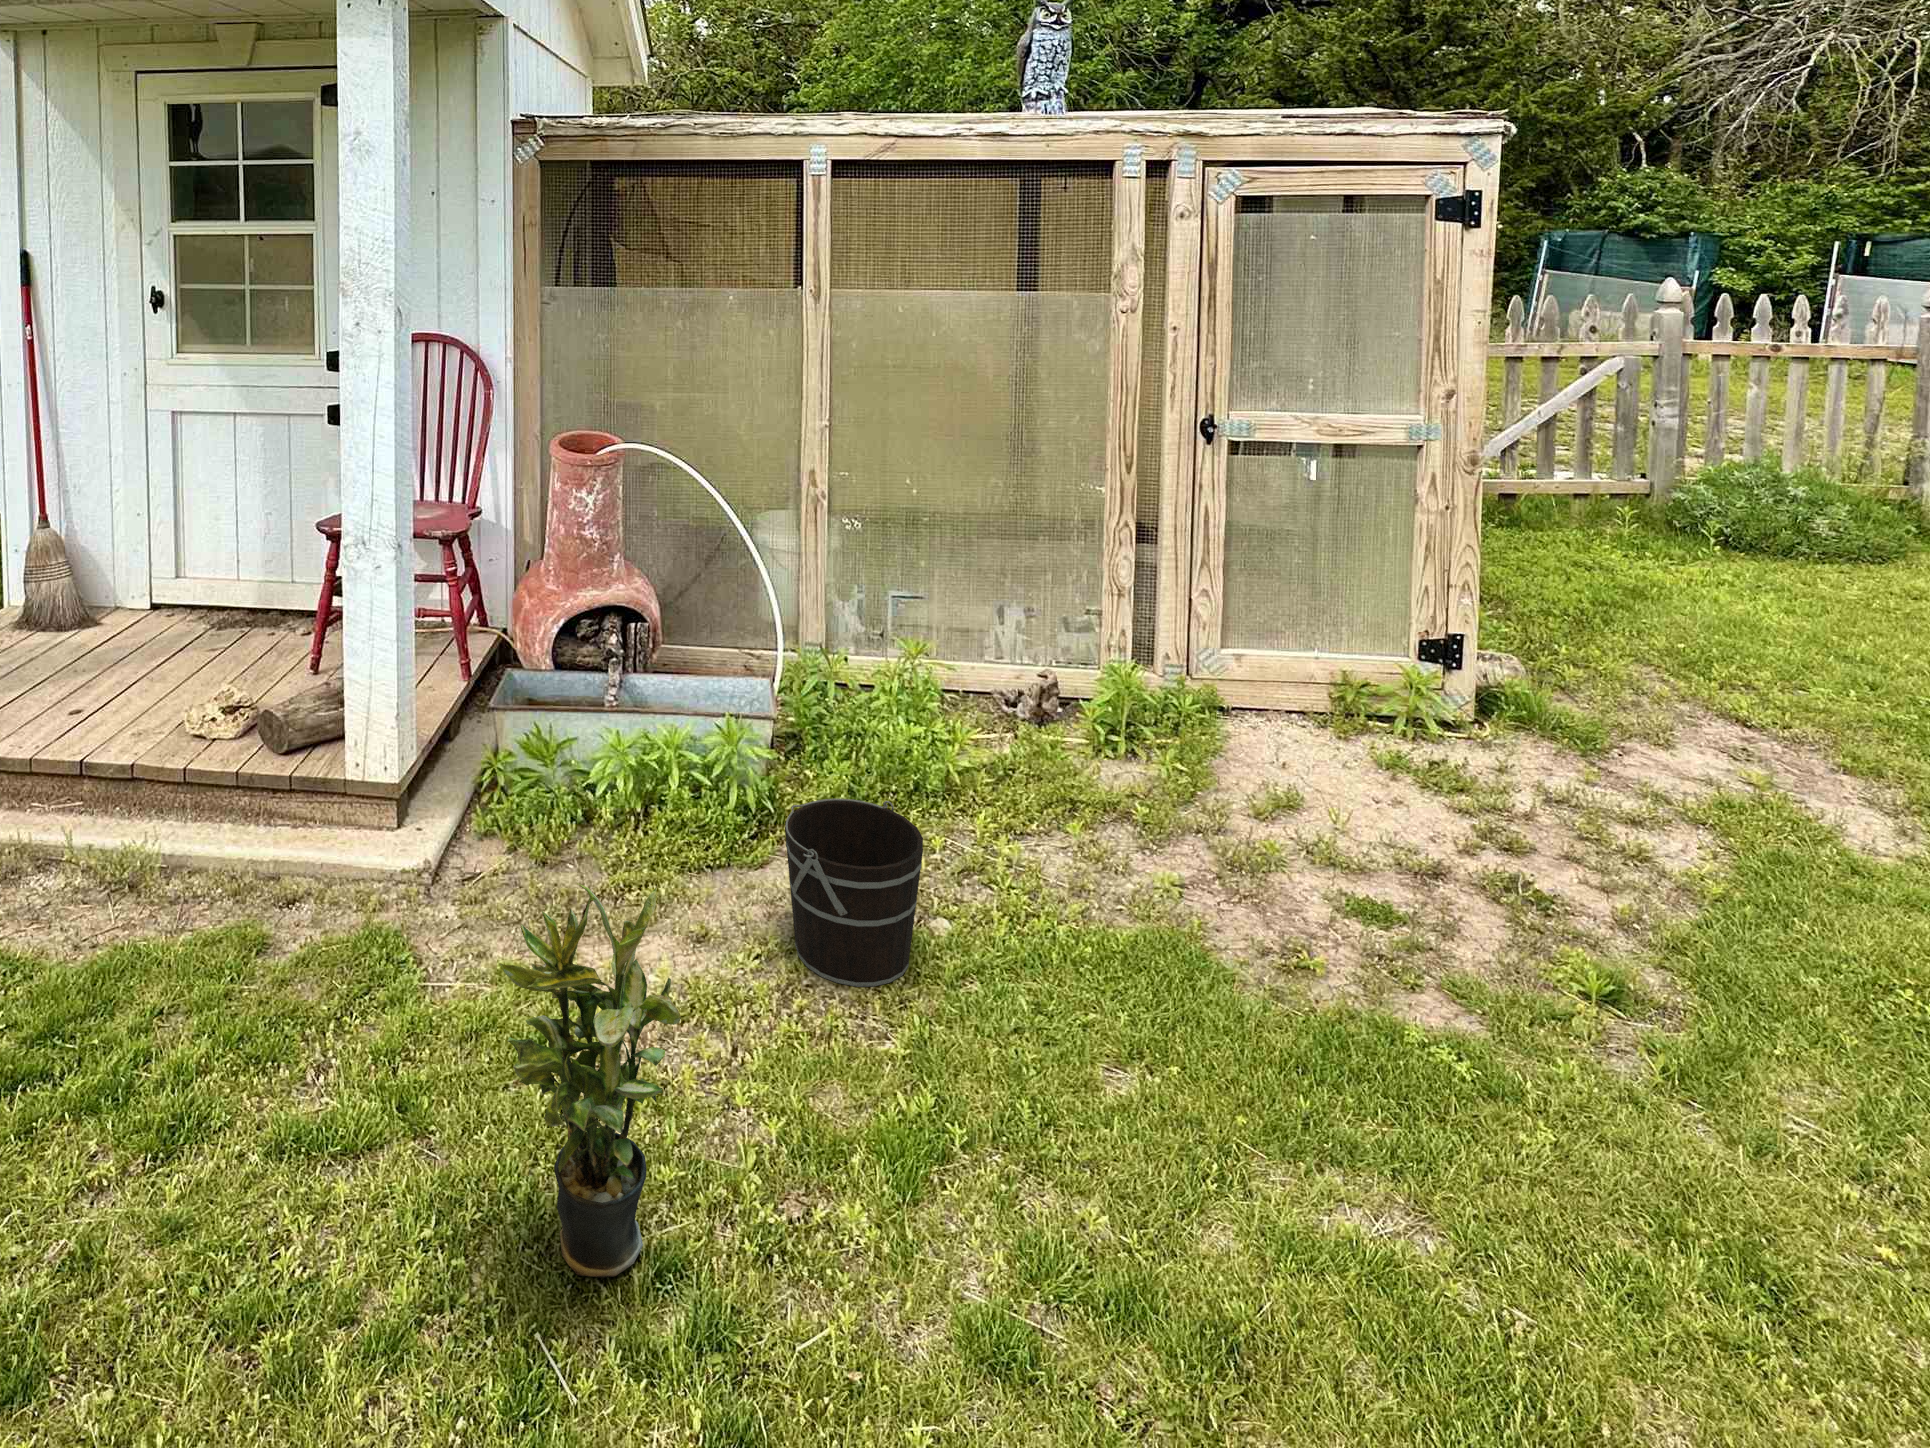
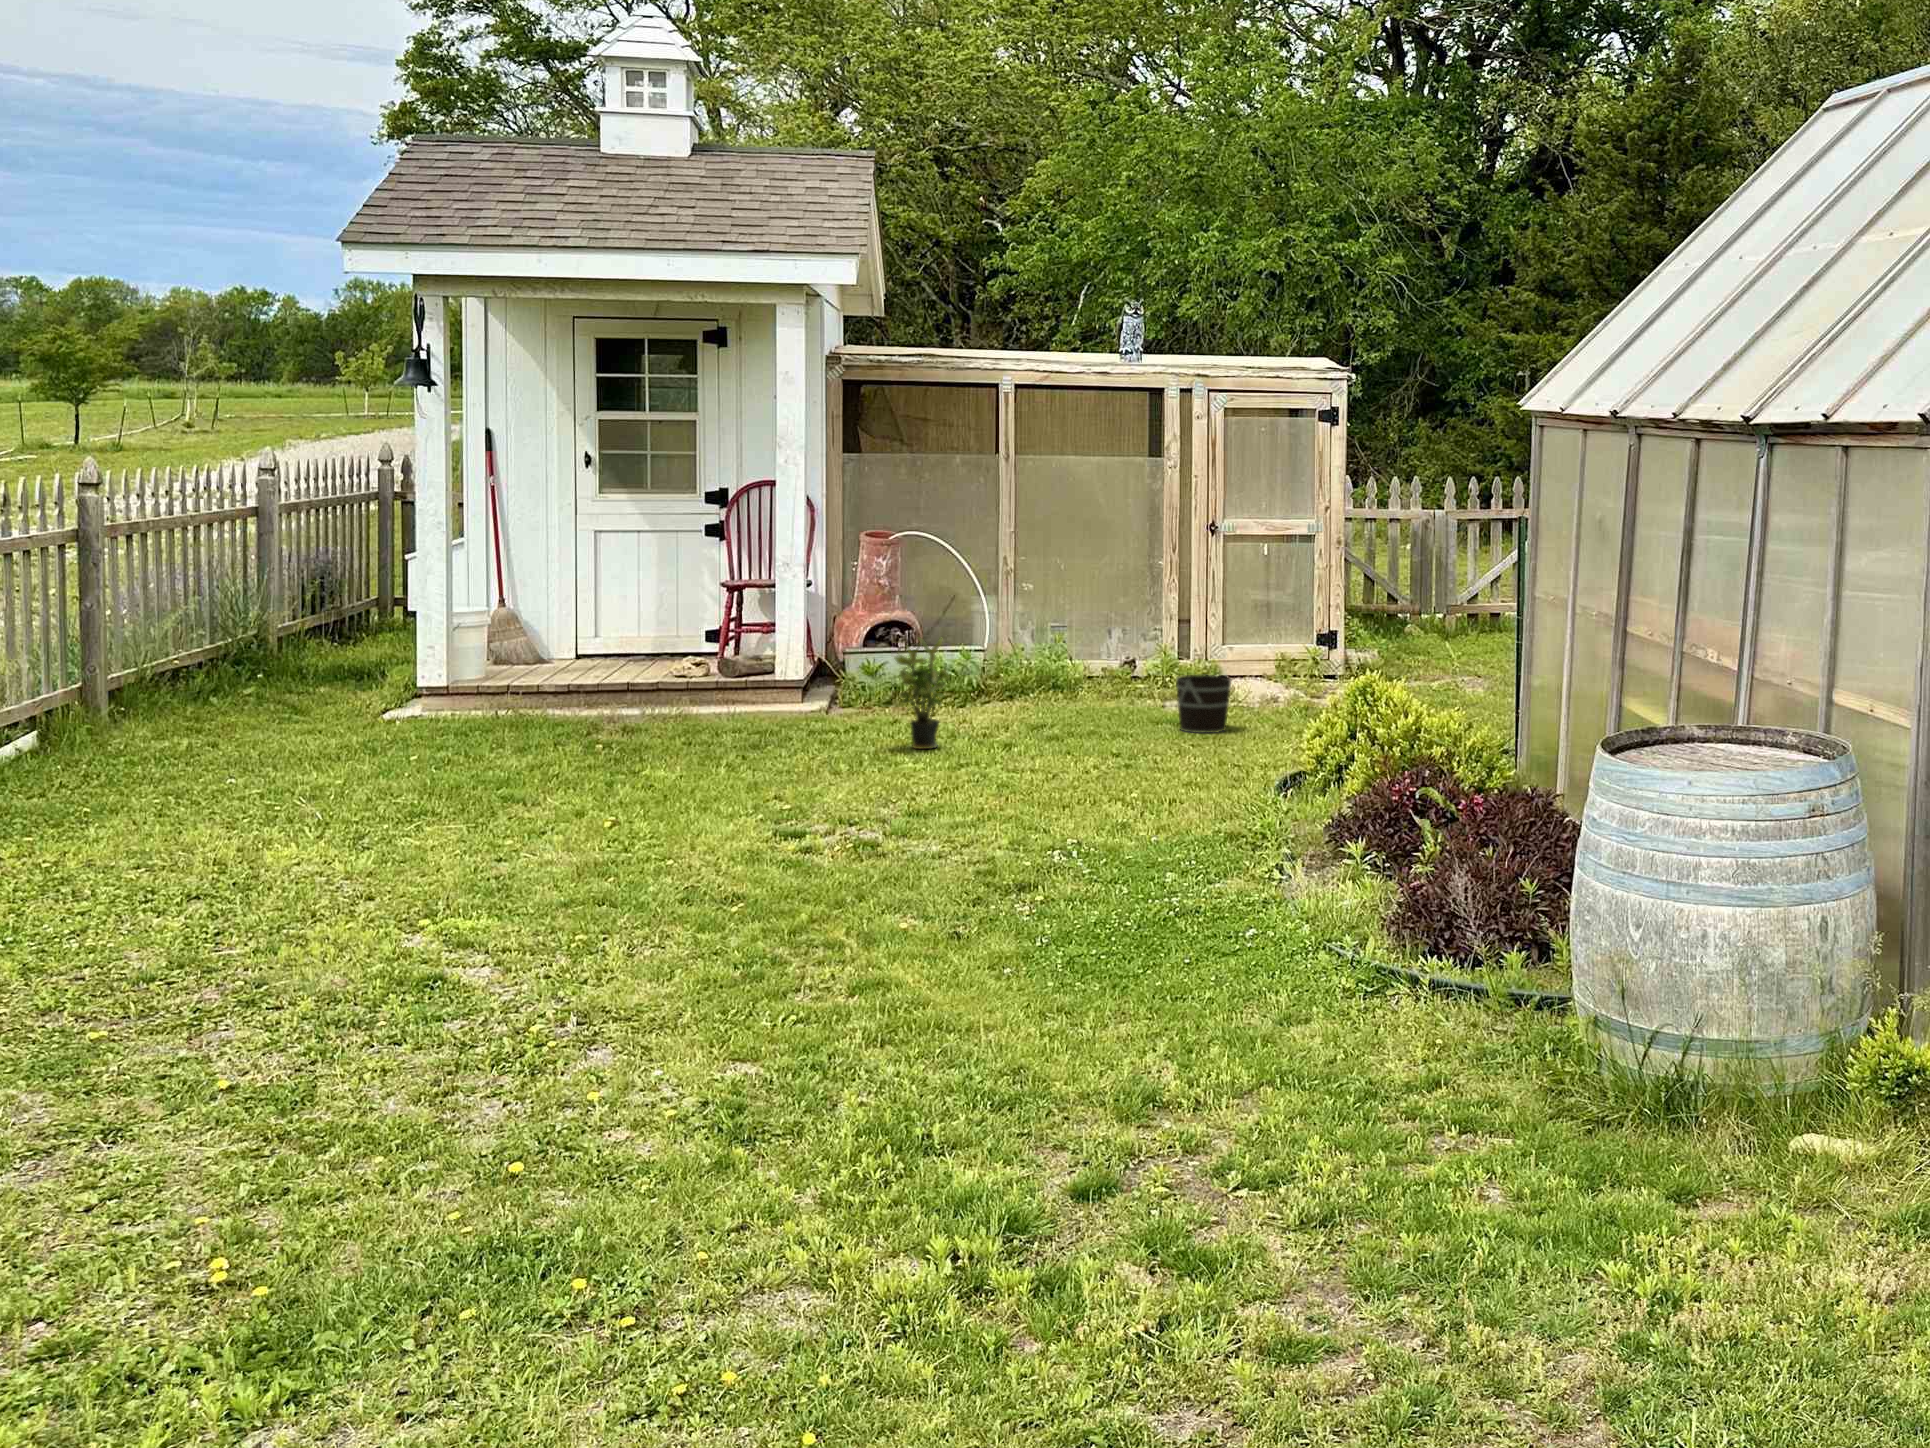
bucket: present [785,799,923,987] -> present [1176,675,1231,733]

